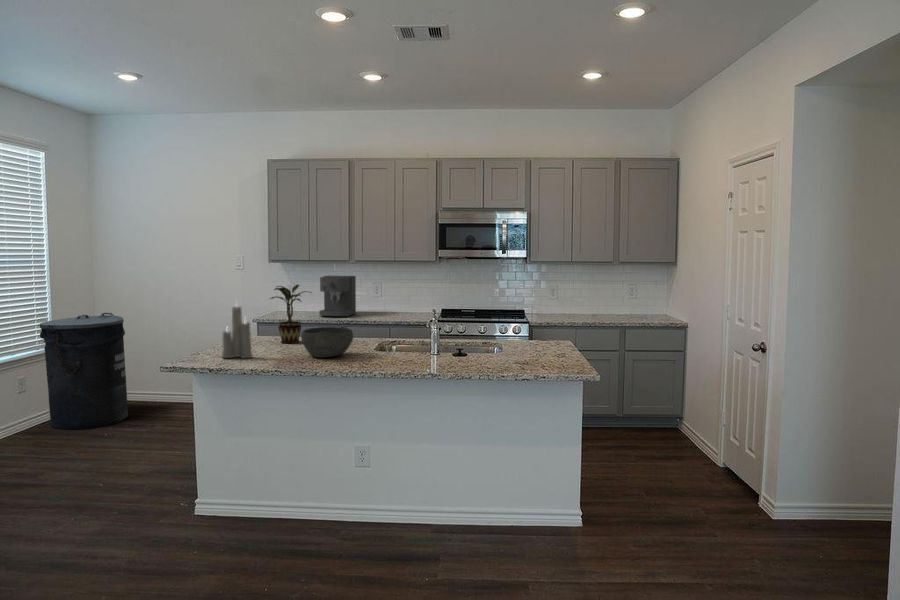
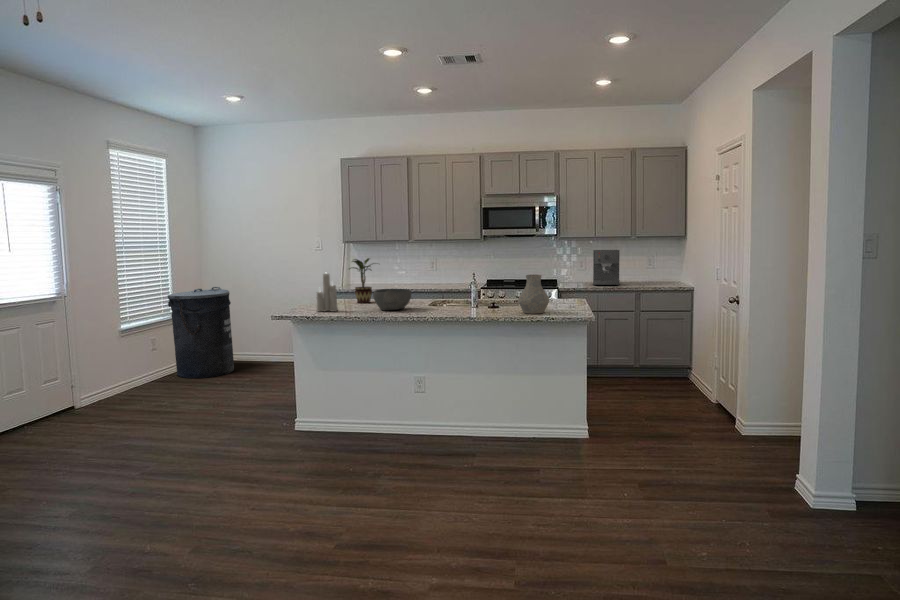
coffee maker: present [319,276,356,317] -> present [593,250,620,285]
vase: none [497,314,538,367] -> present [518,275,549,314]

